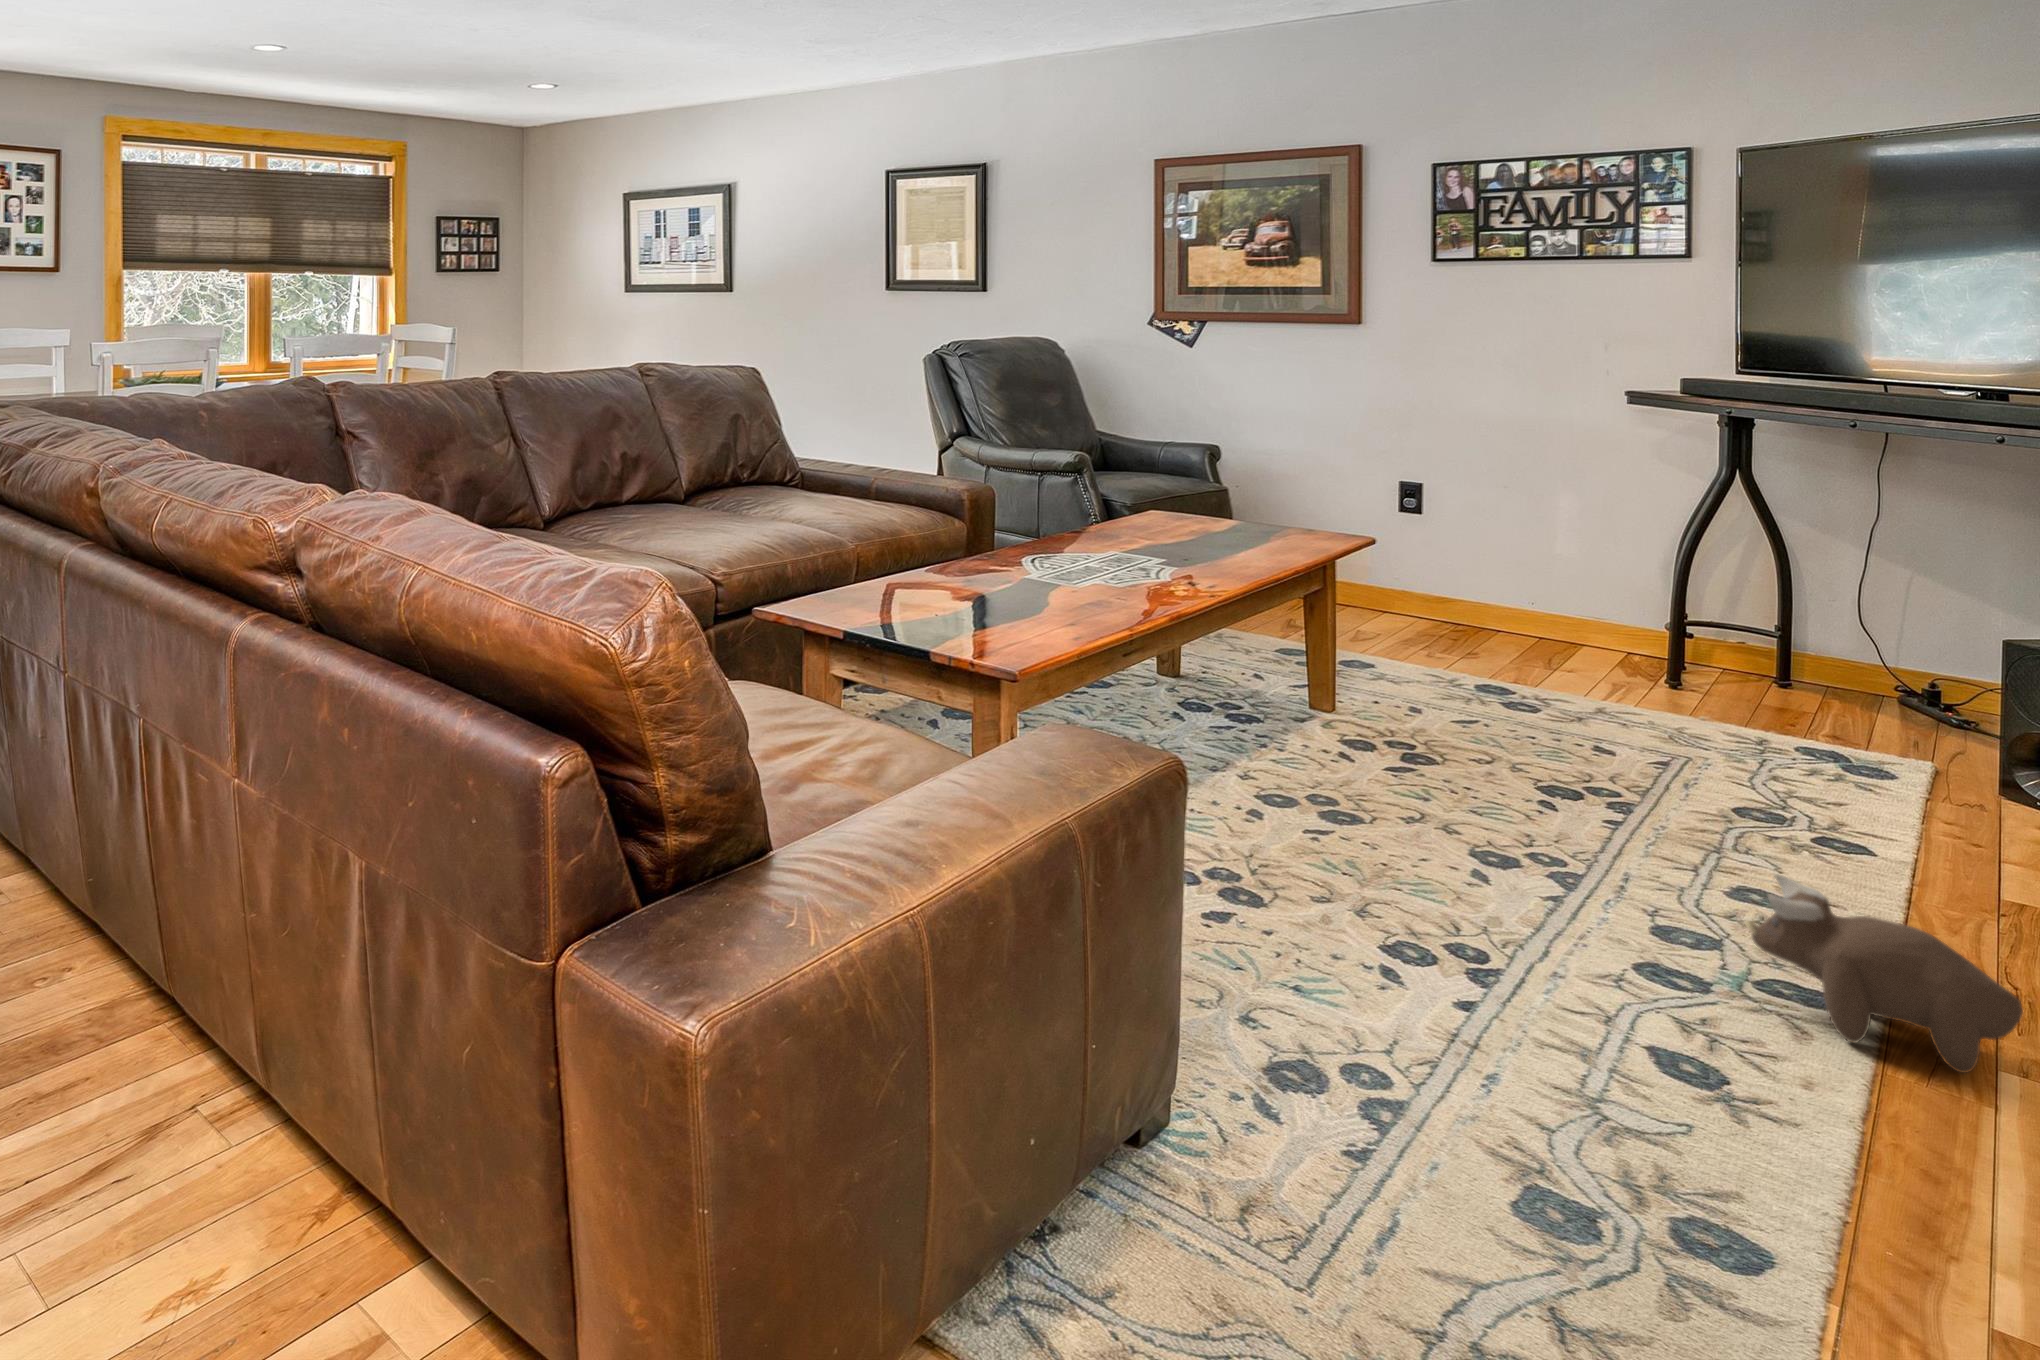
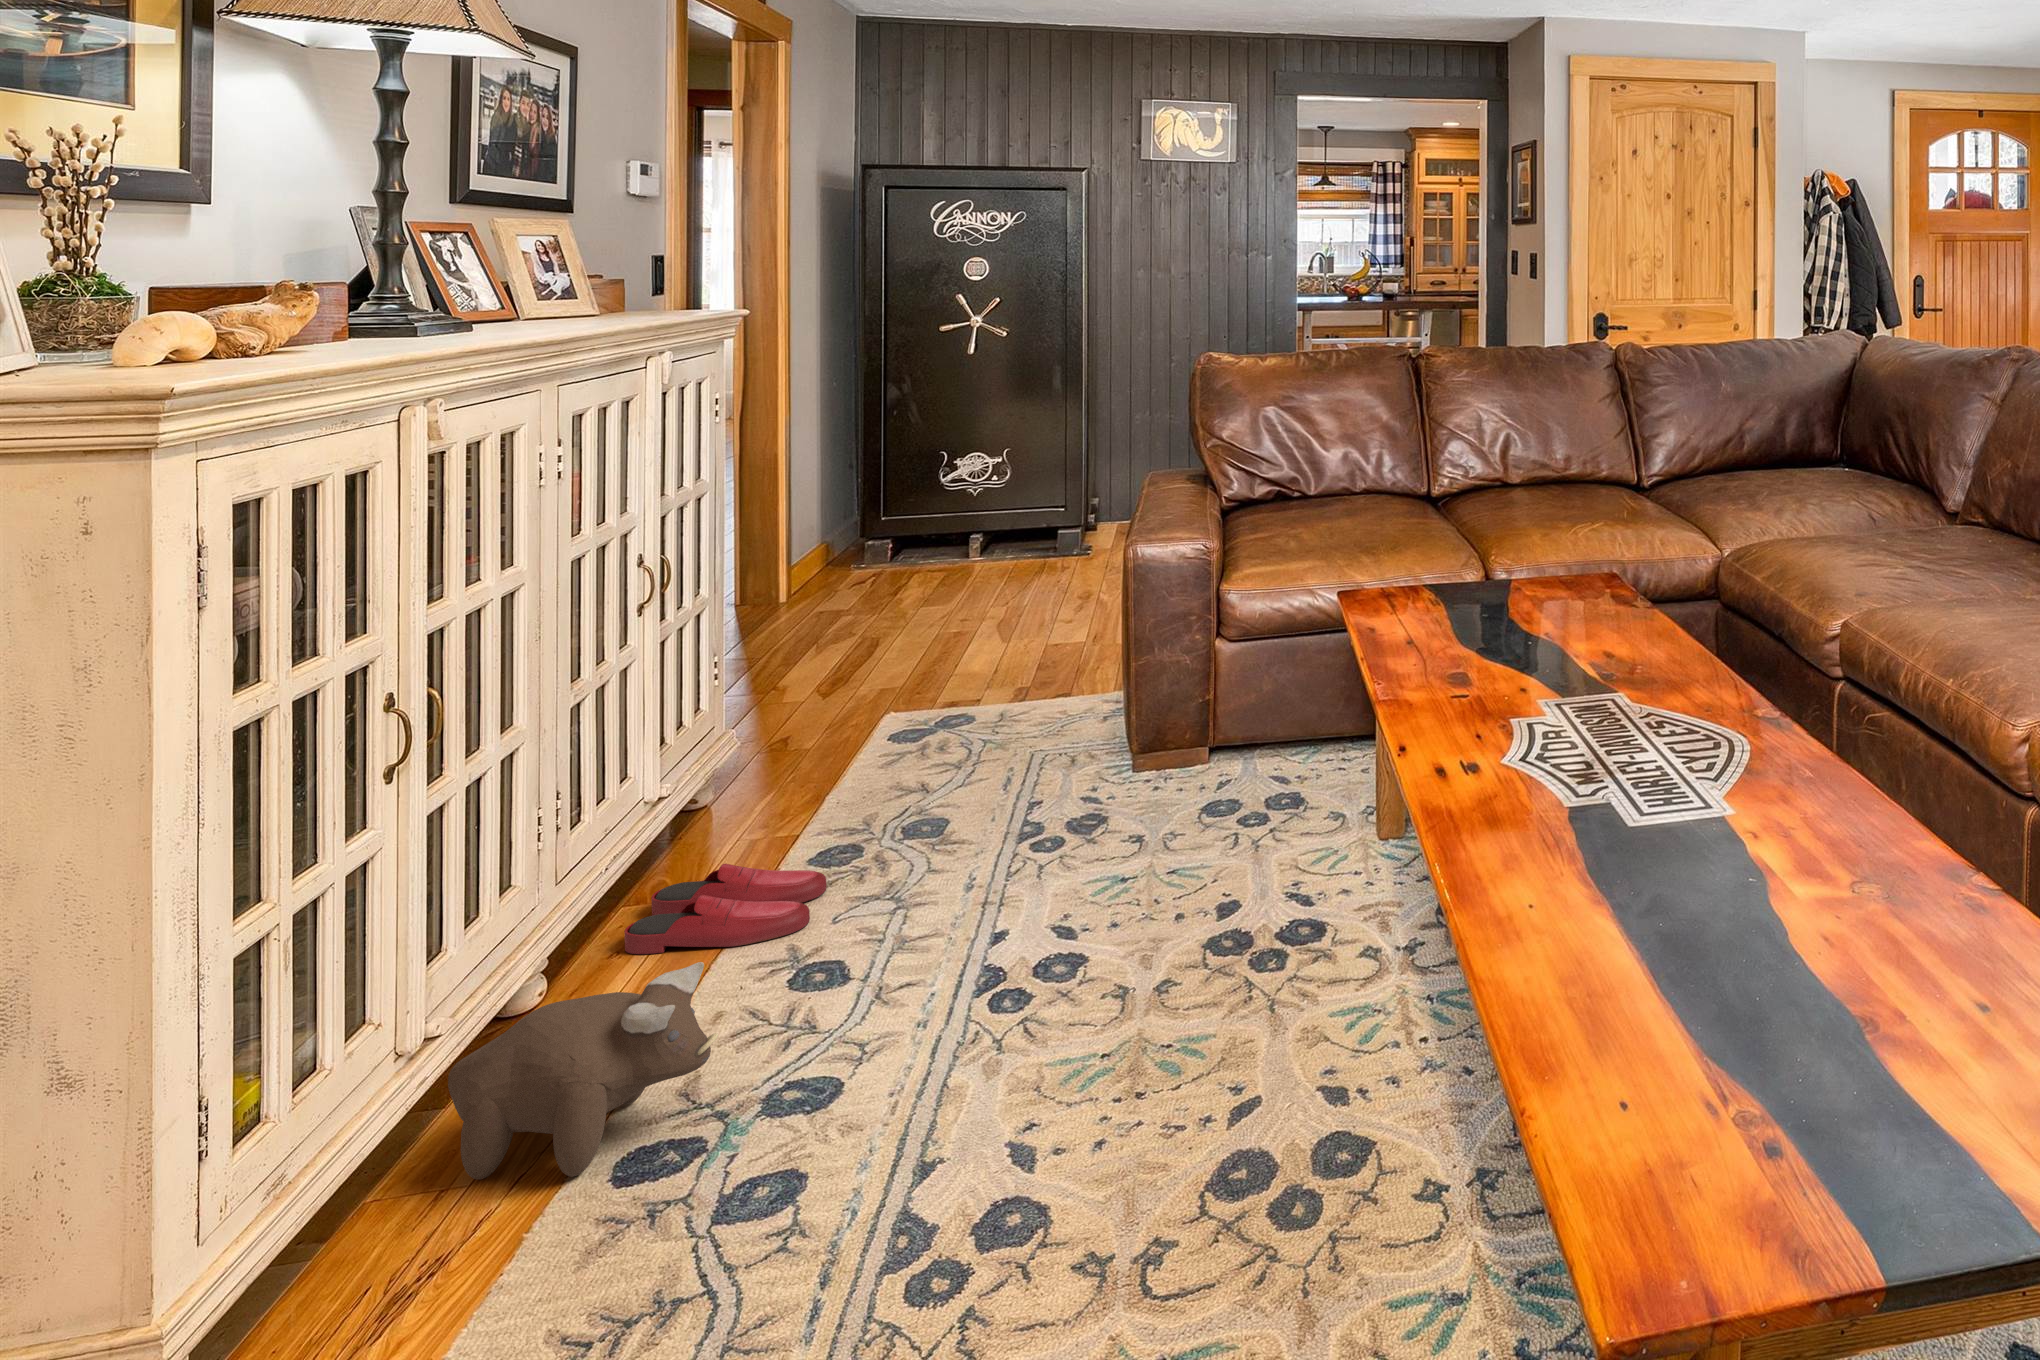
slippers: none [1711,1122,2029,1308] -> present [624,864,827,954]

